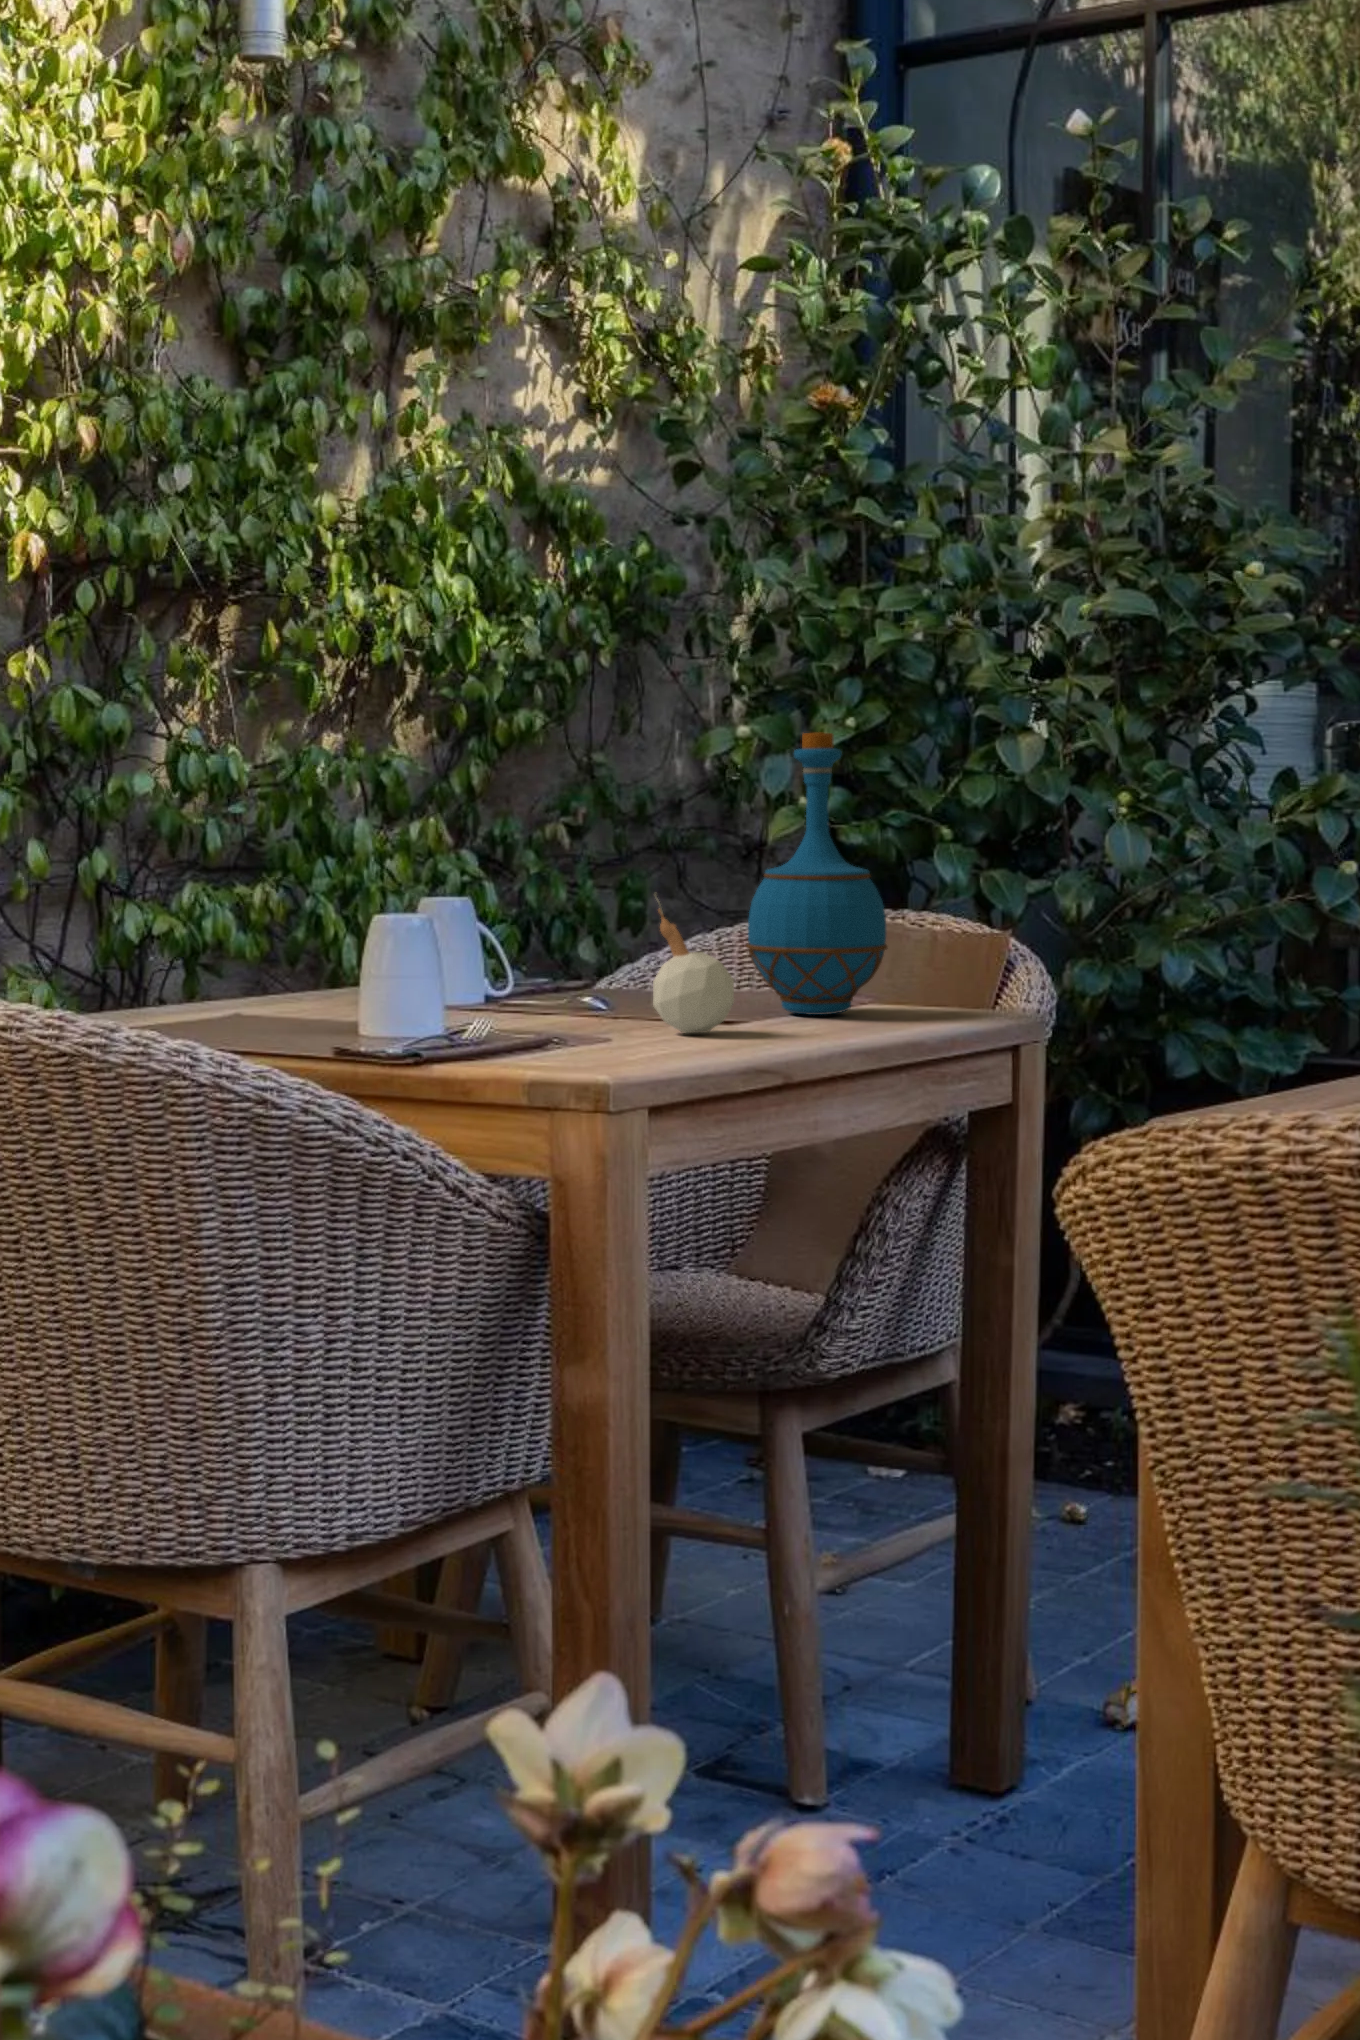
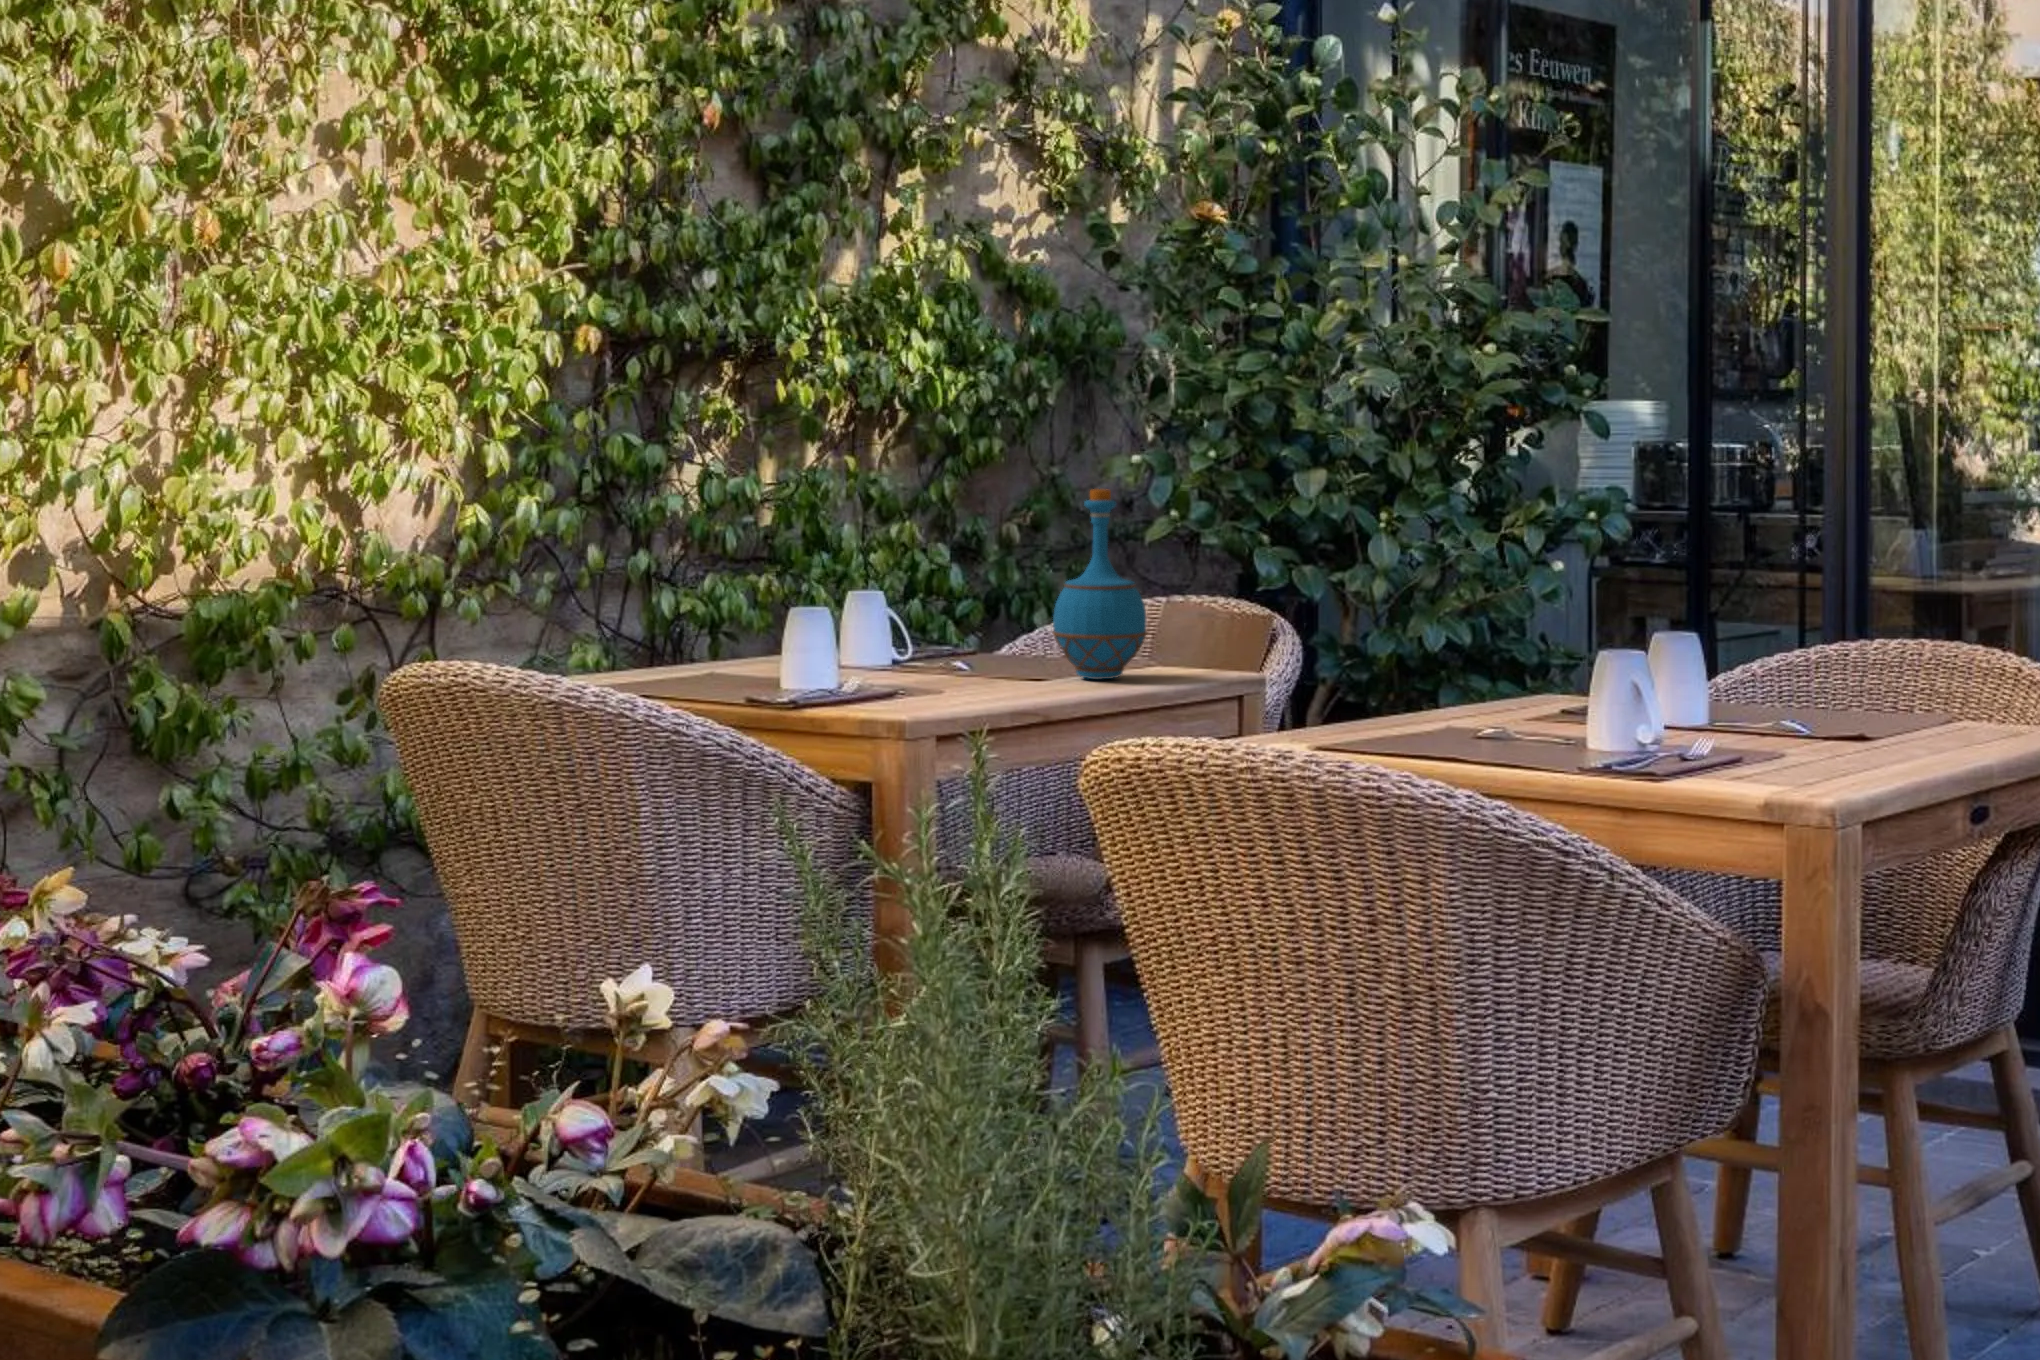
candle: present [653,898,734,1033] -> none [971,599,1025,693]

